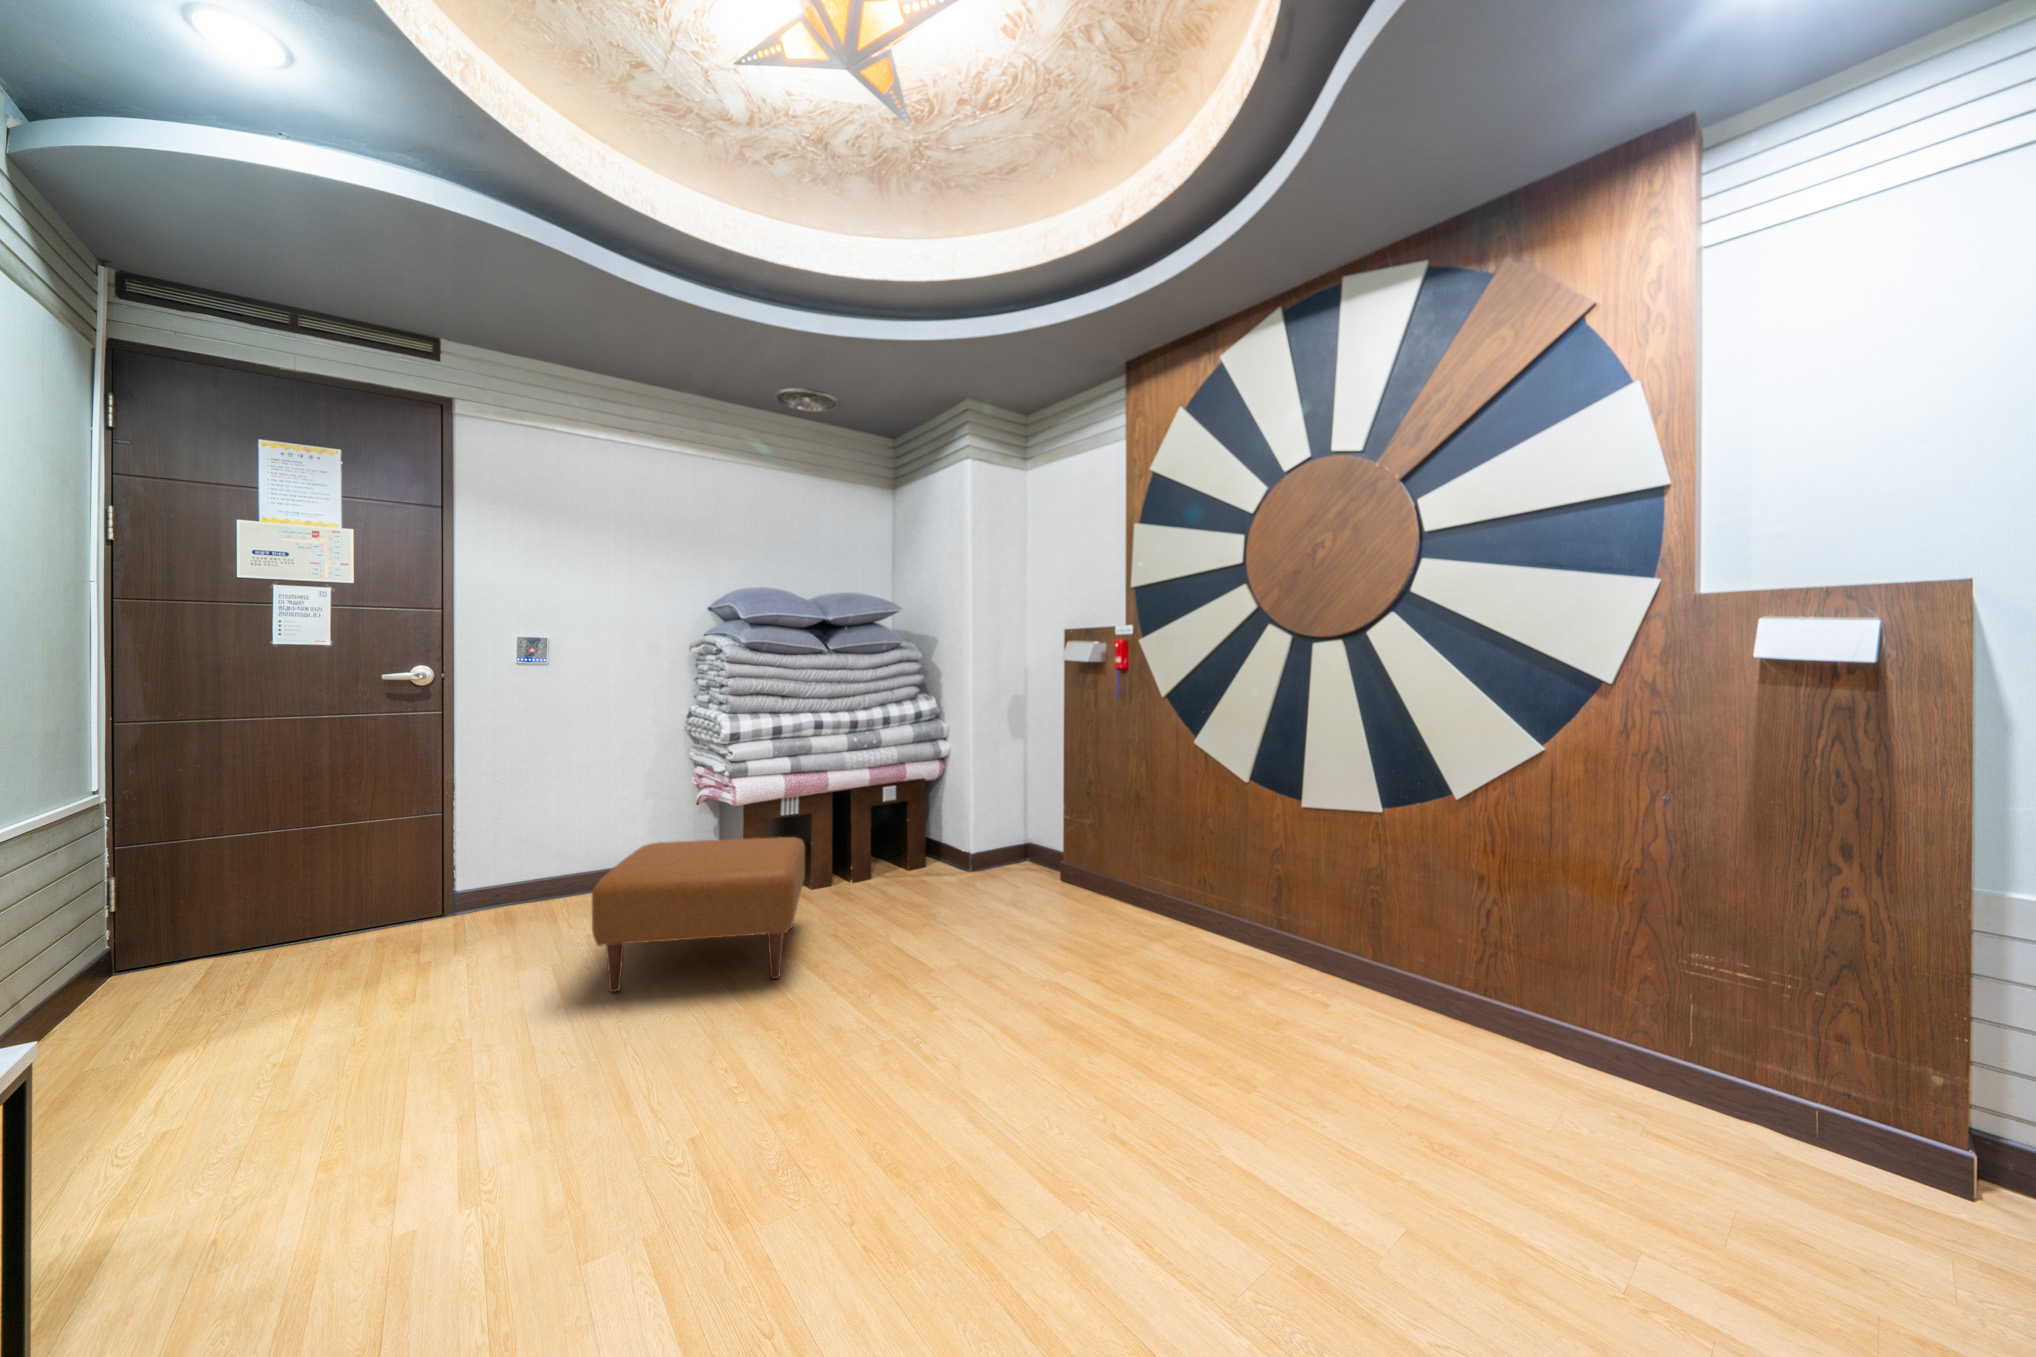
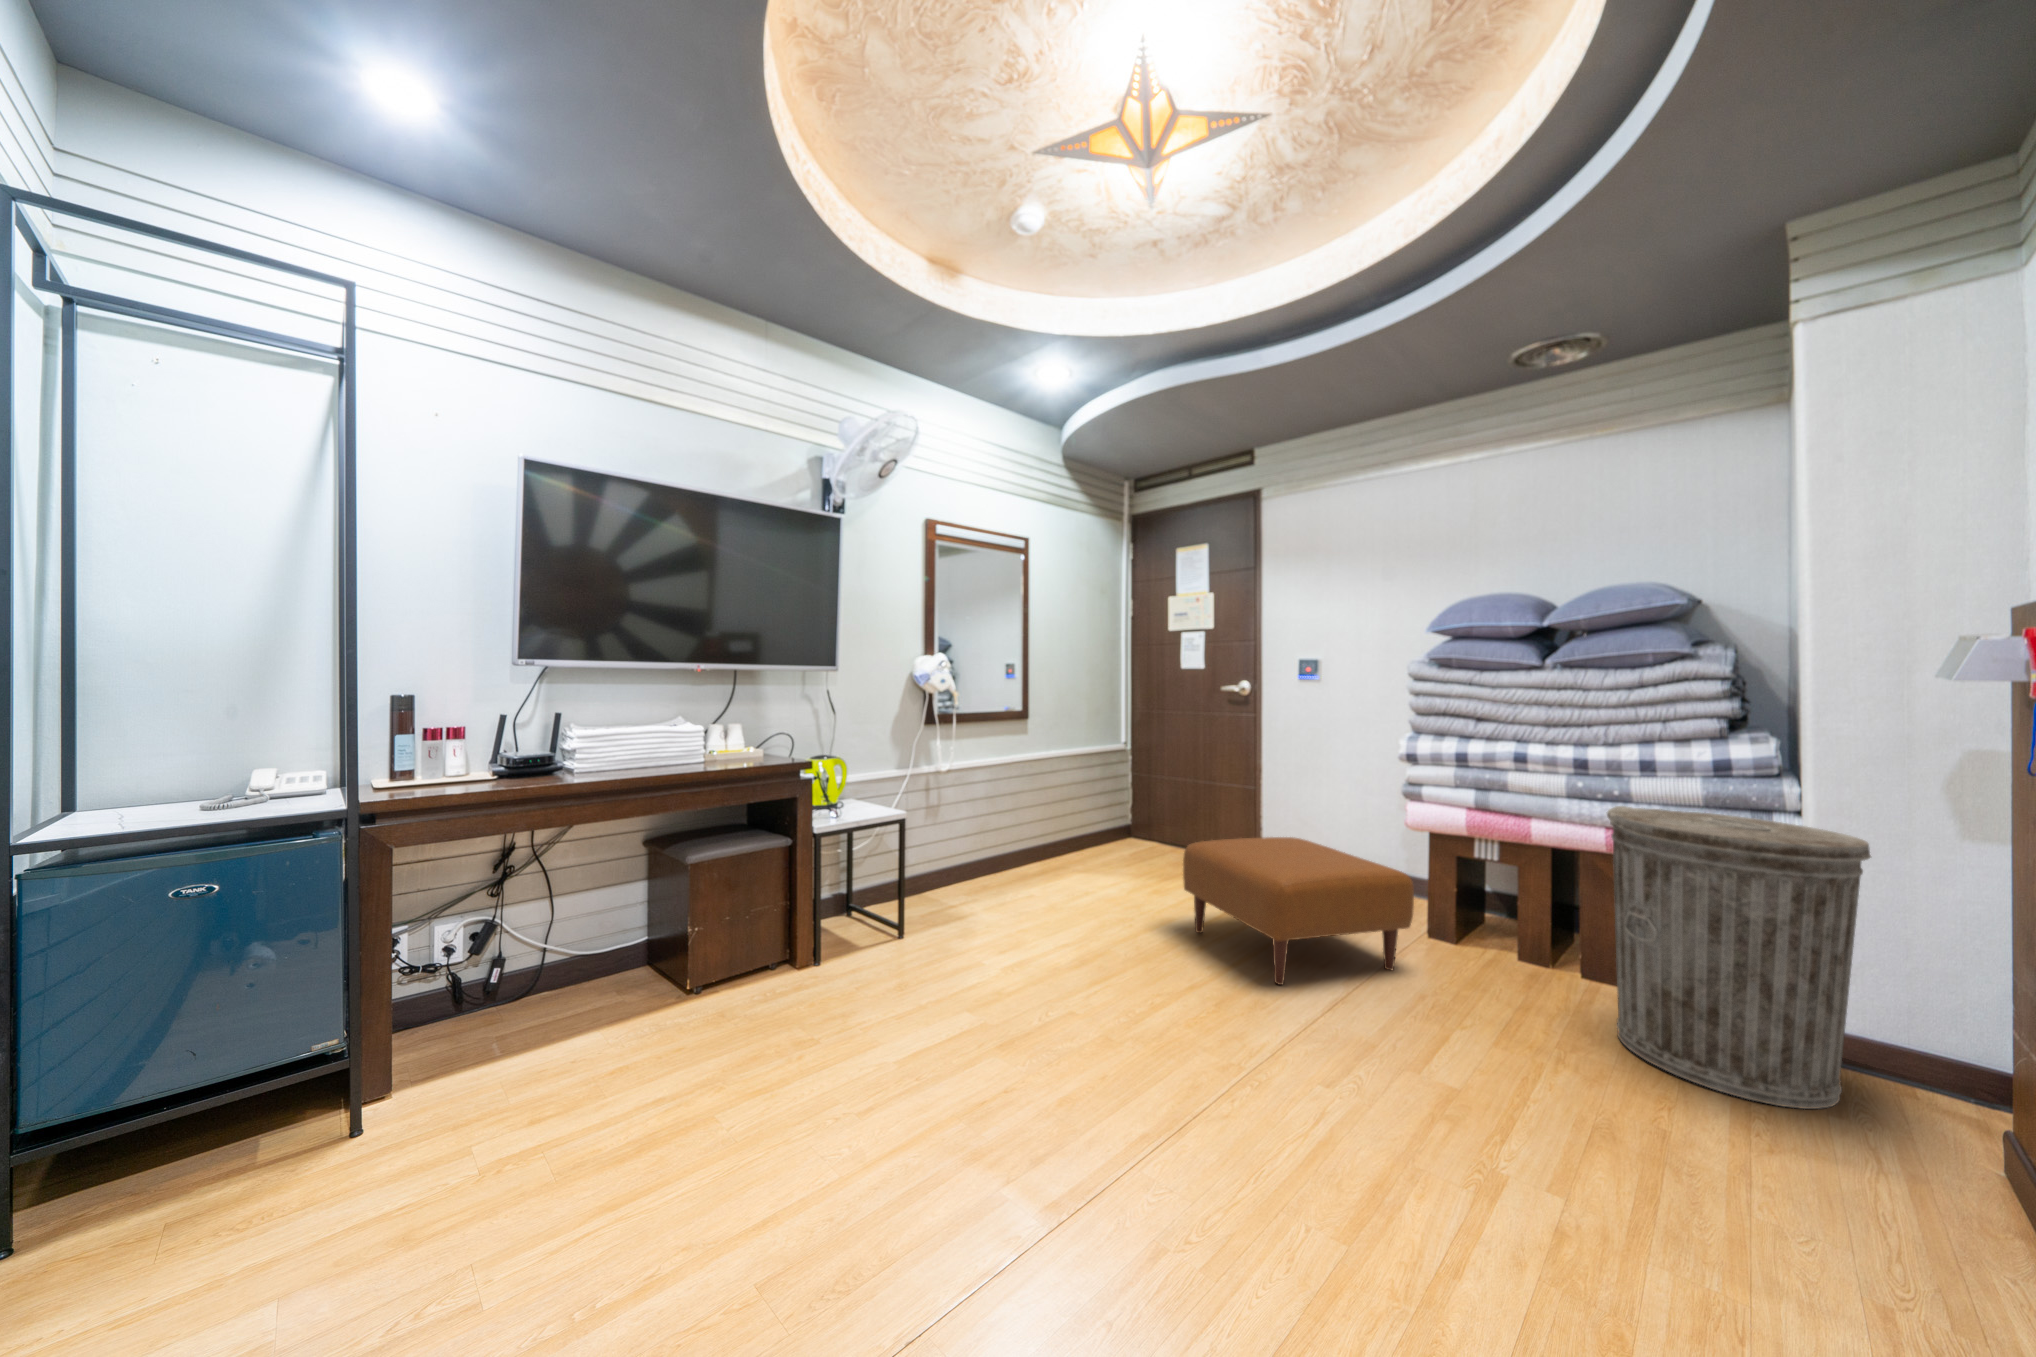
trash can: none [911,744,1018,901] -> present [1607,806,1871,1109]

